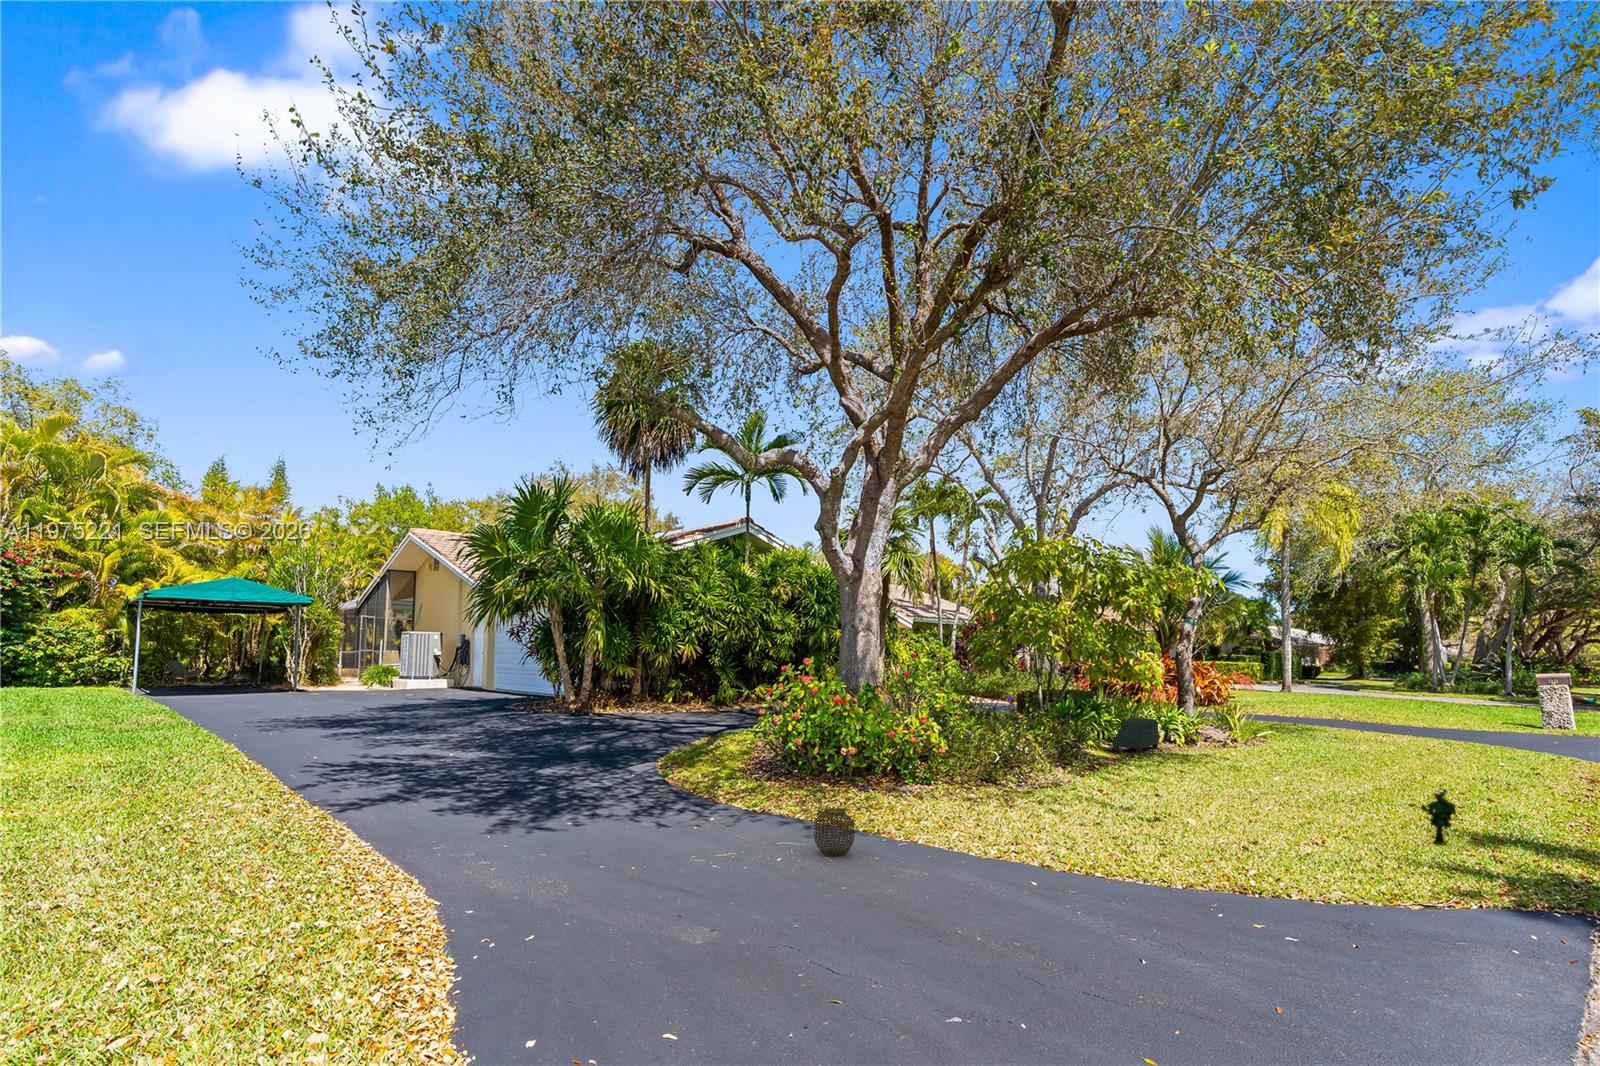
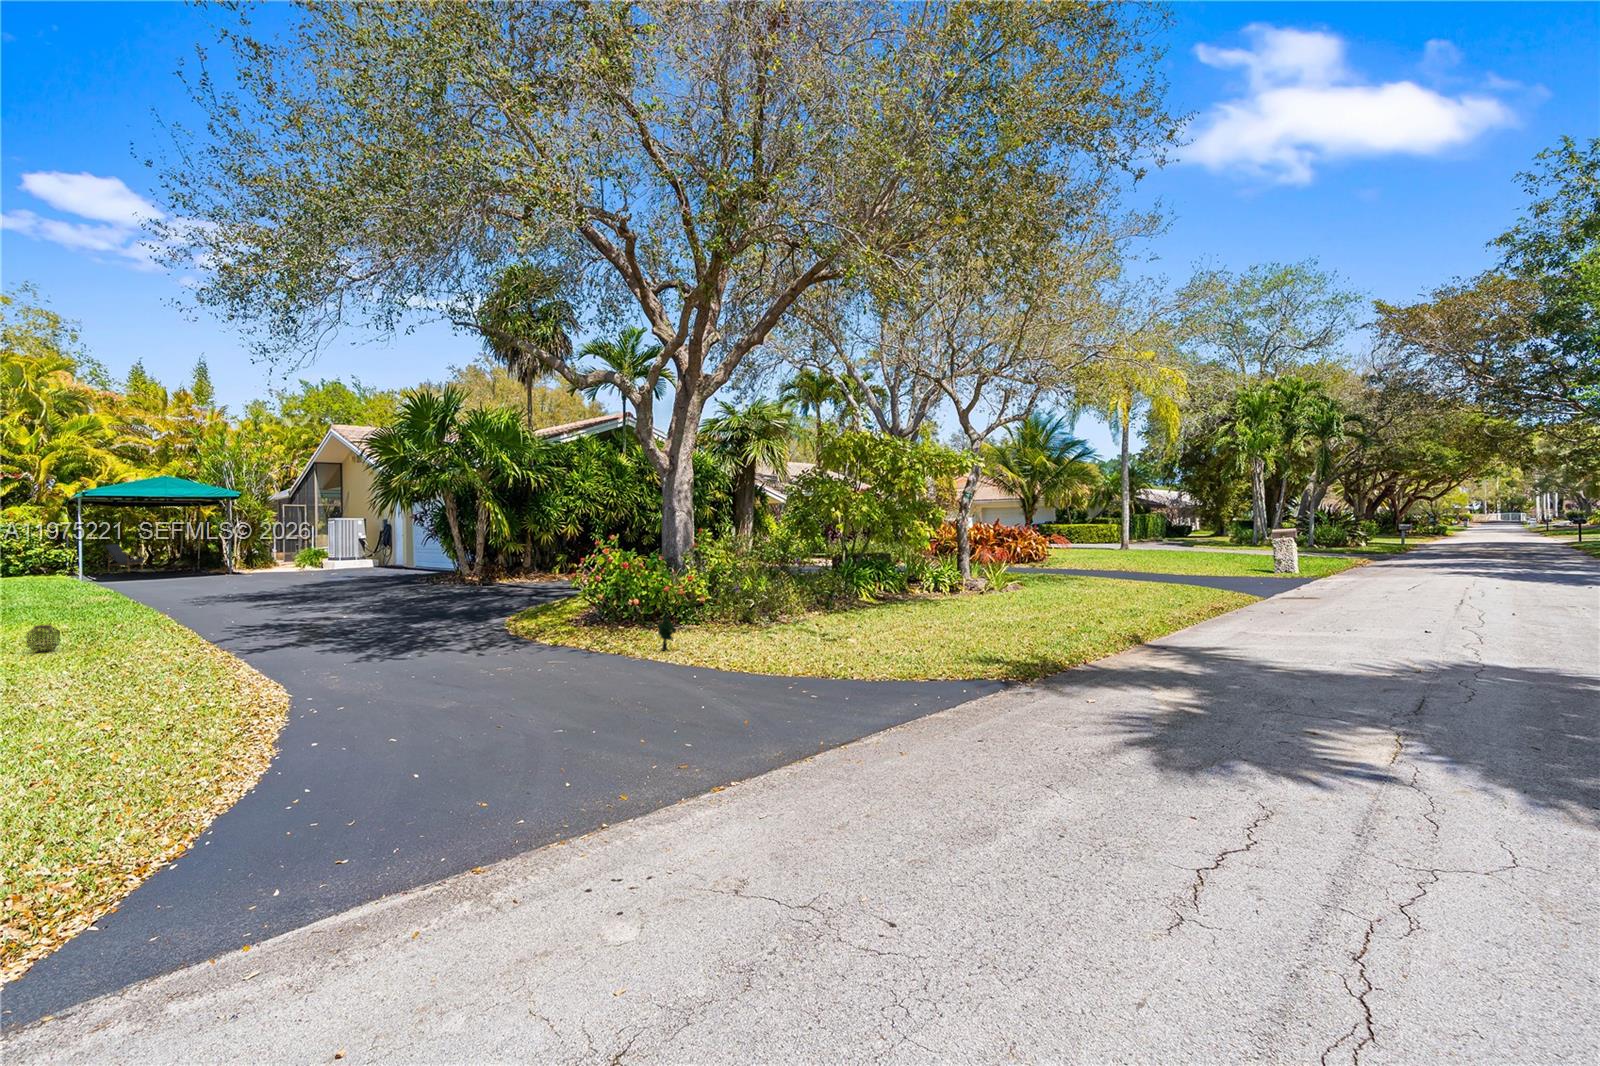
bench: present [1113,718,1158,753] -> none [886,573,927,600]
decorative plant: present [1421,789,1457,844] -> present [657,614,676,651]
woven basket: present [814,808,855,856] -> present [26,625,60,653]

